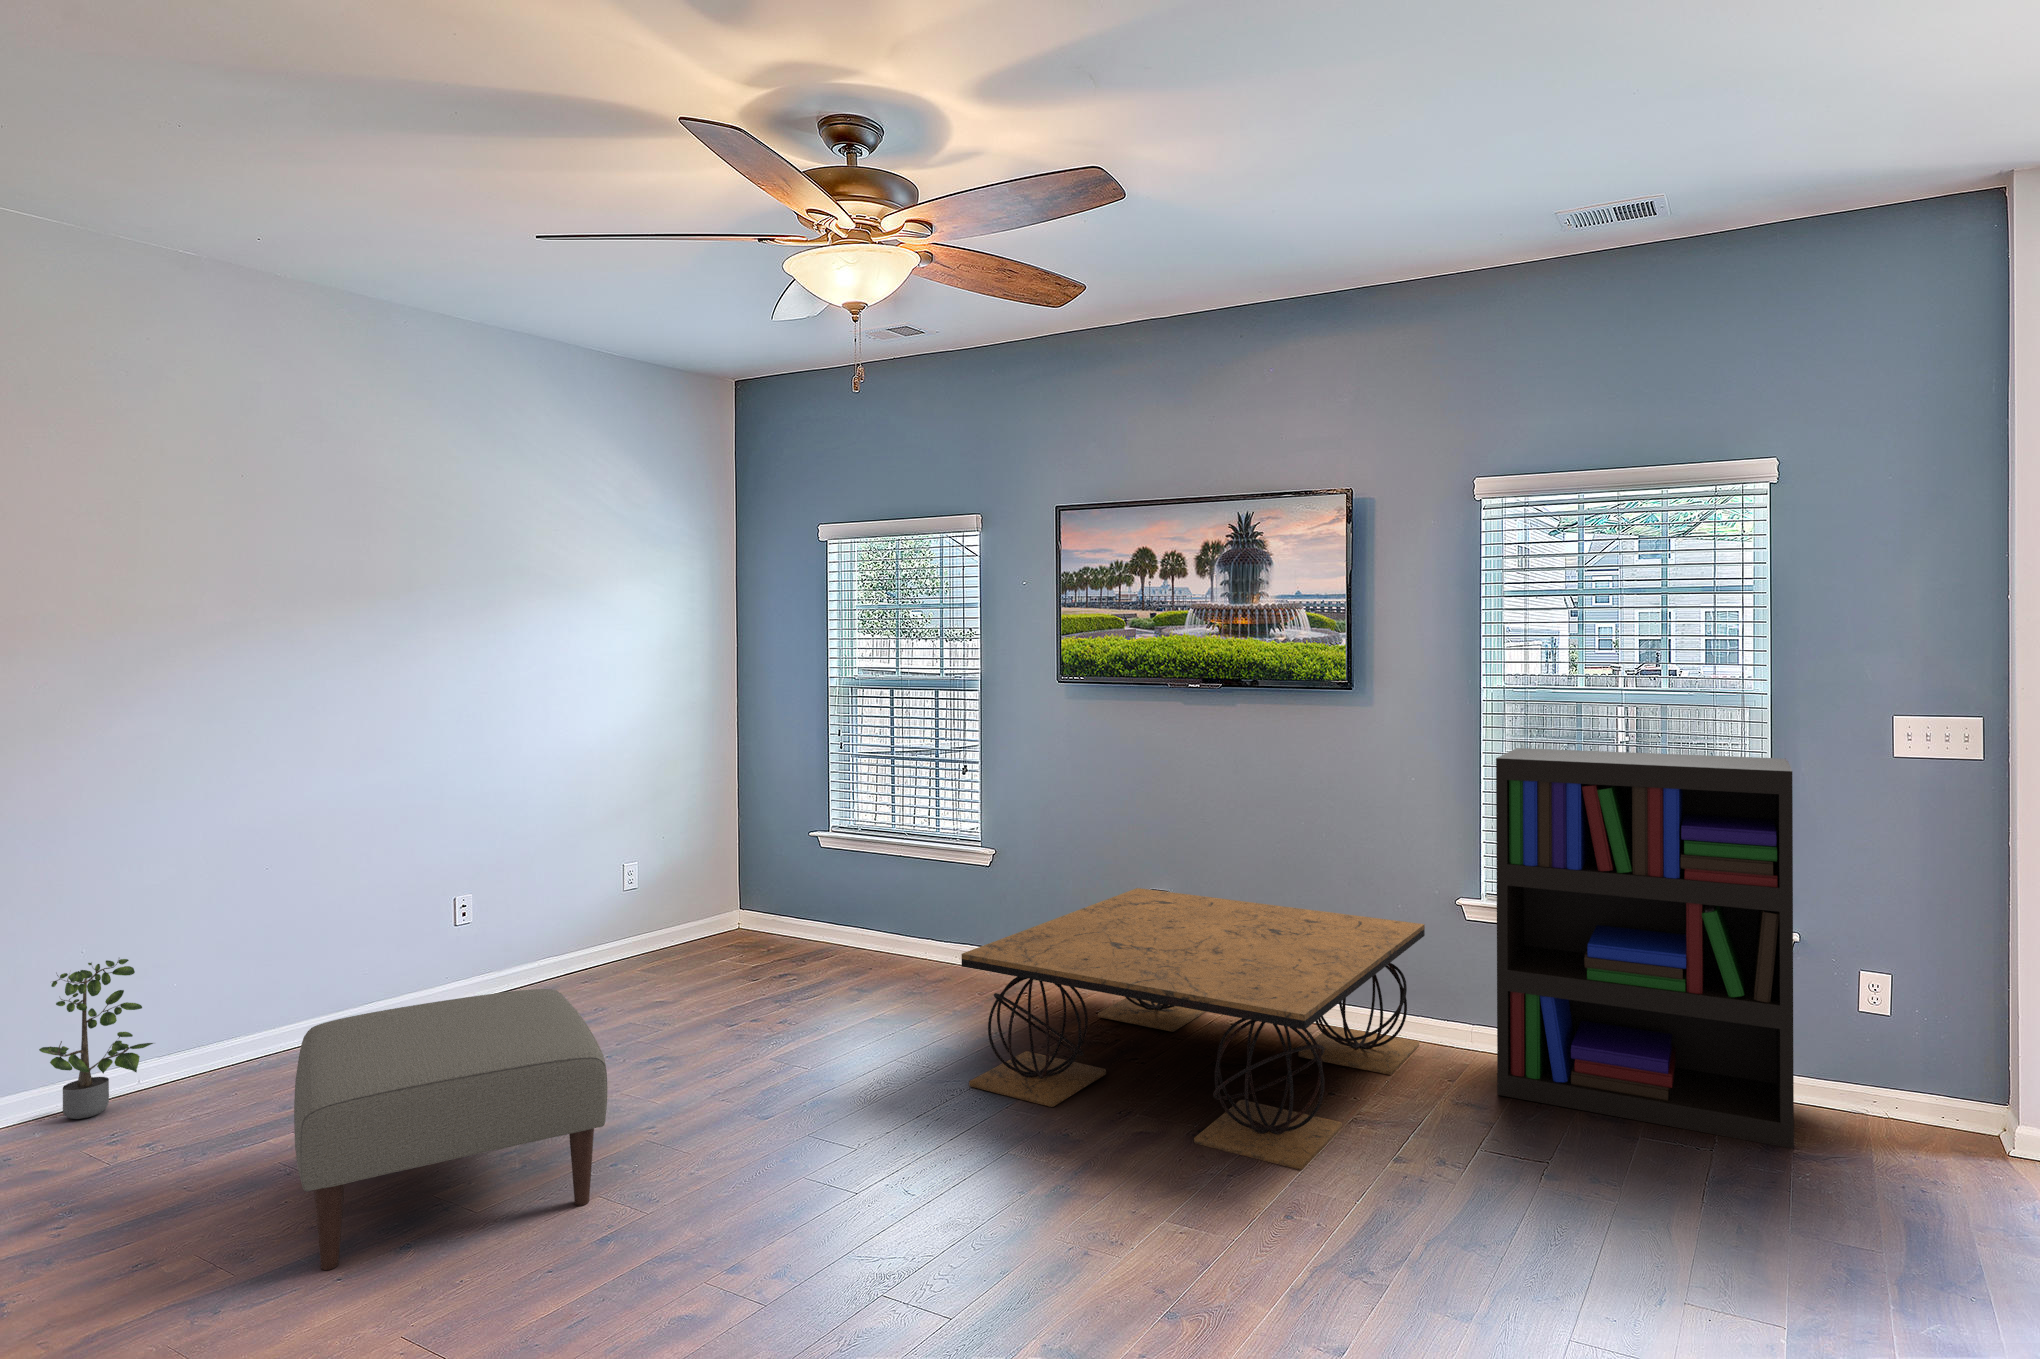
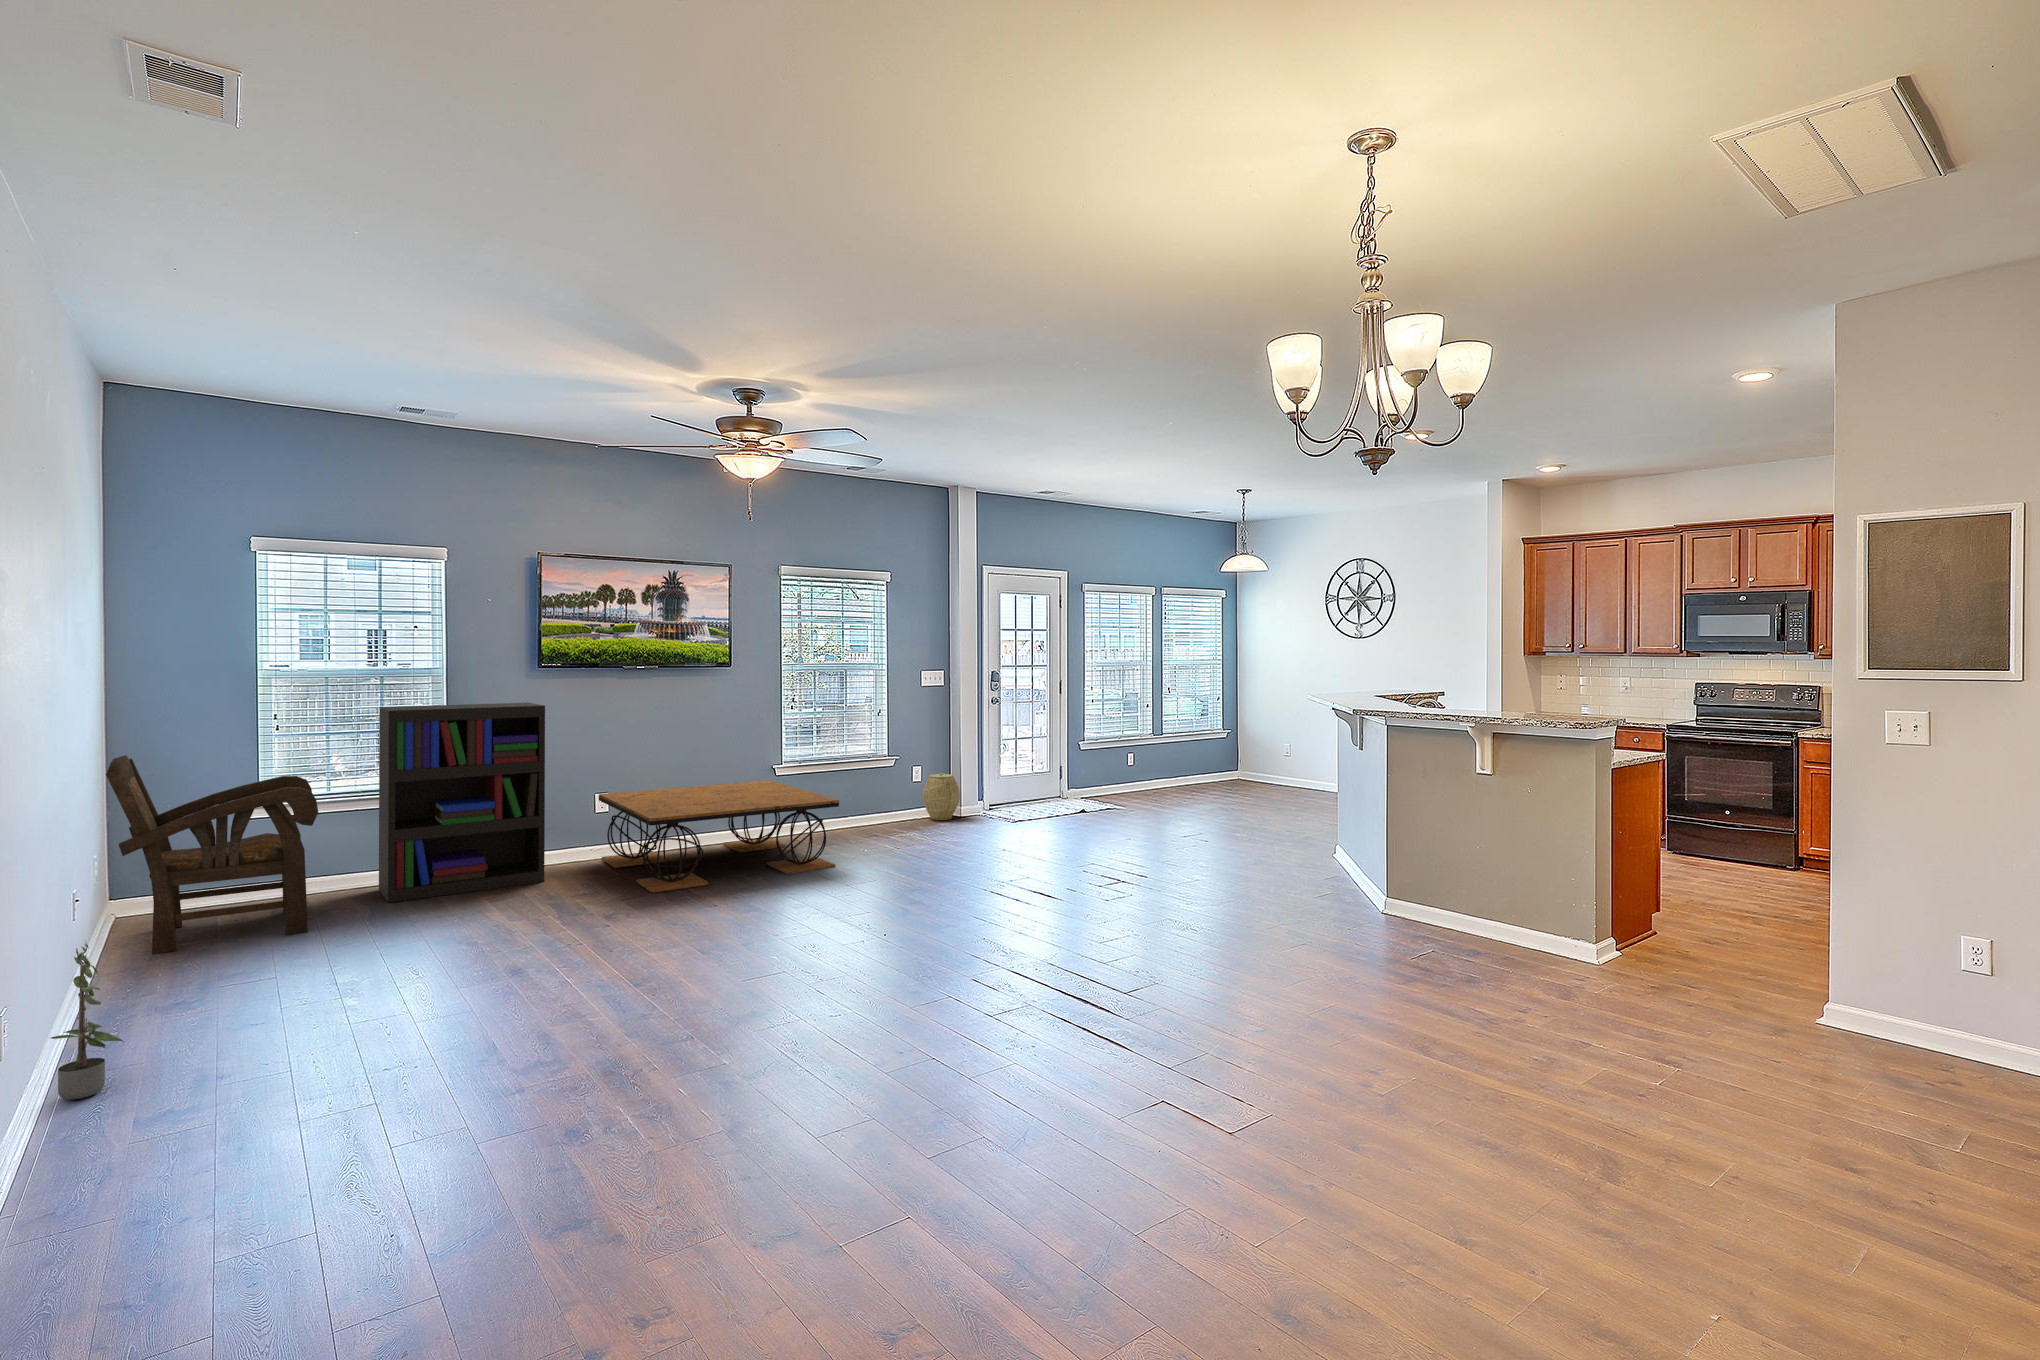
bookshelf: present [1496,748,1794,1149] -> present [379,703,545,903]
armchair: none [584,762,805,993] -> present [106,756,318,954]
ottoman: present [294,989,607,1270] -> none [441,867,652,1006]
woven basket: none [1868,1004,1998,1149] -> present [923,773,960,820]

